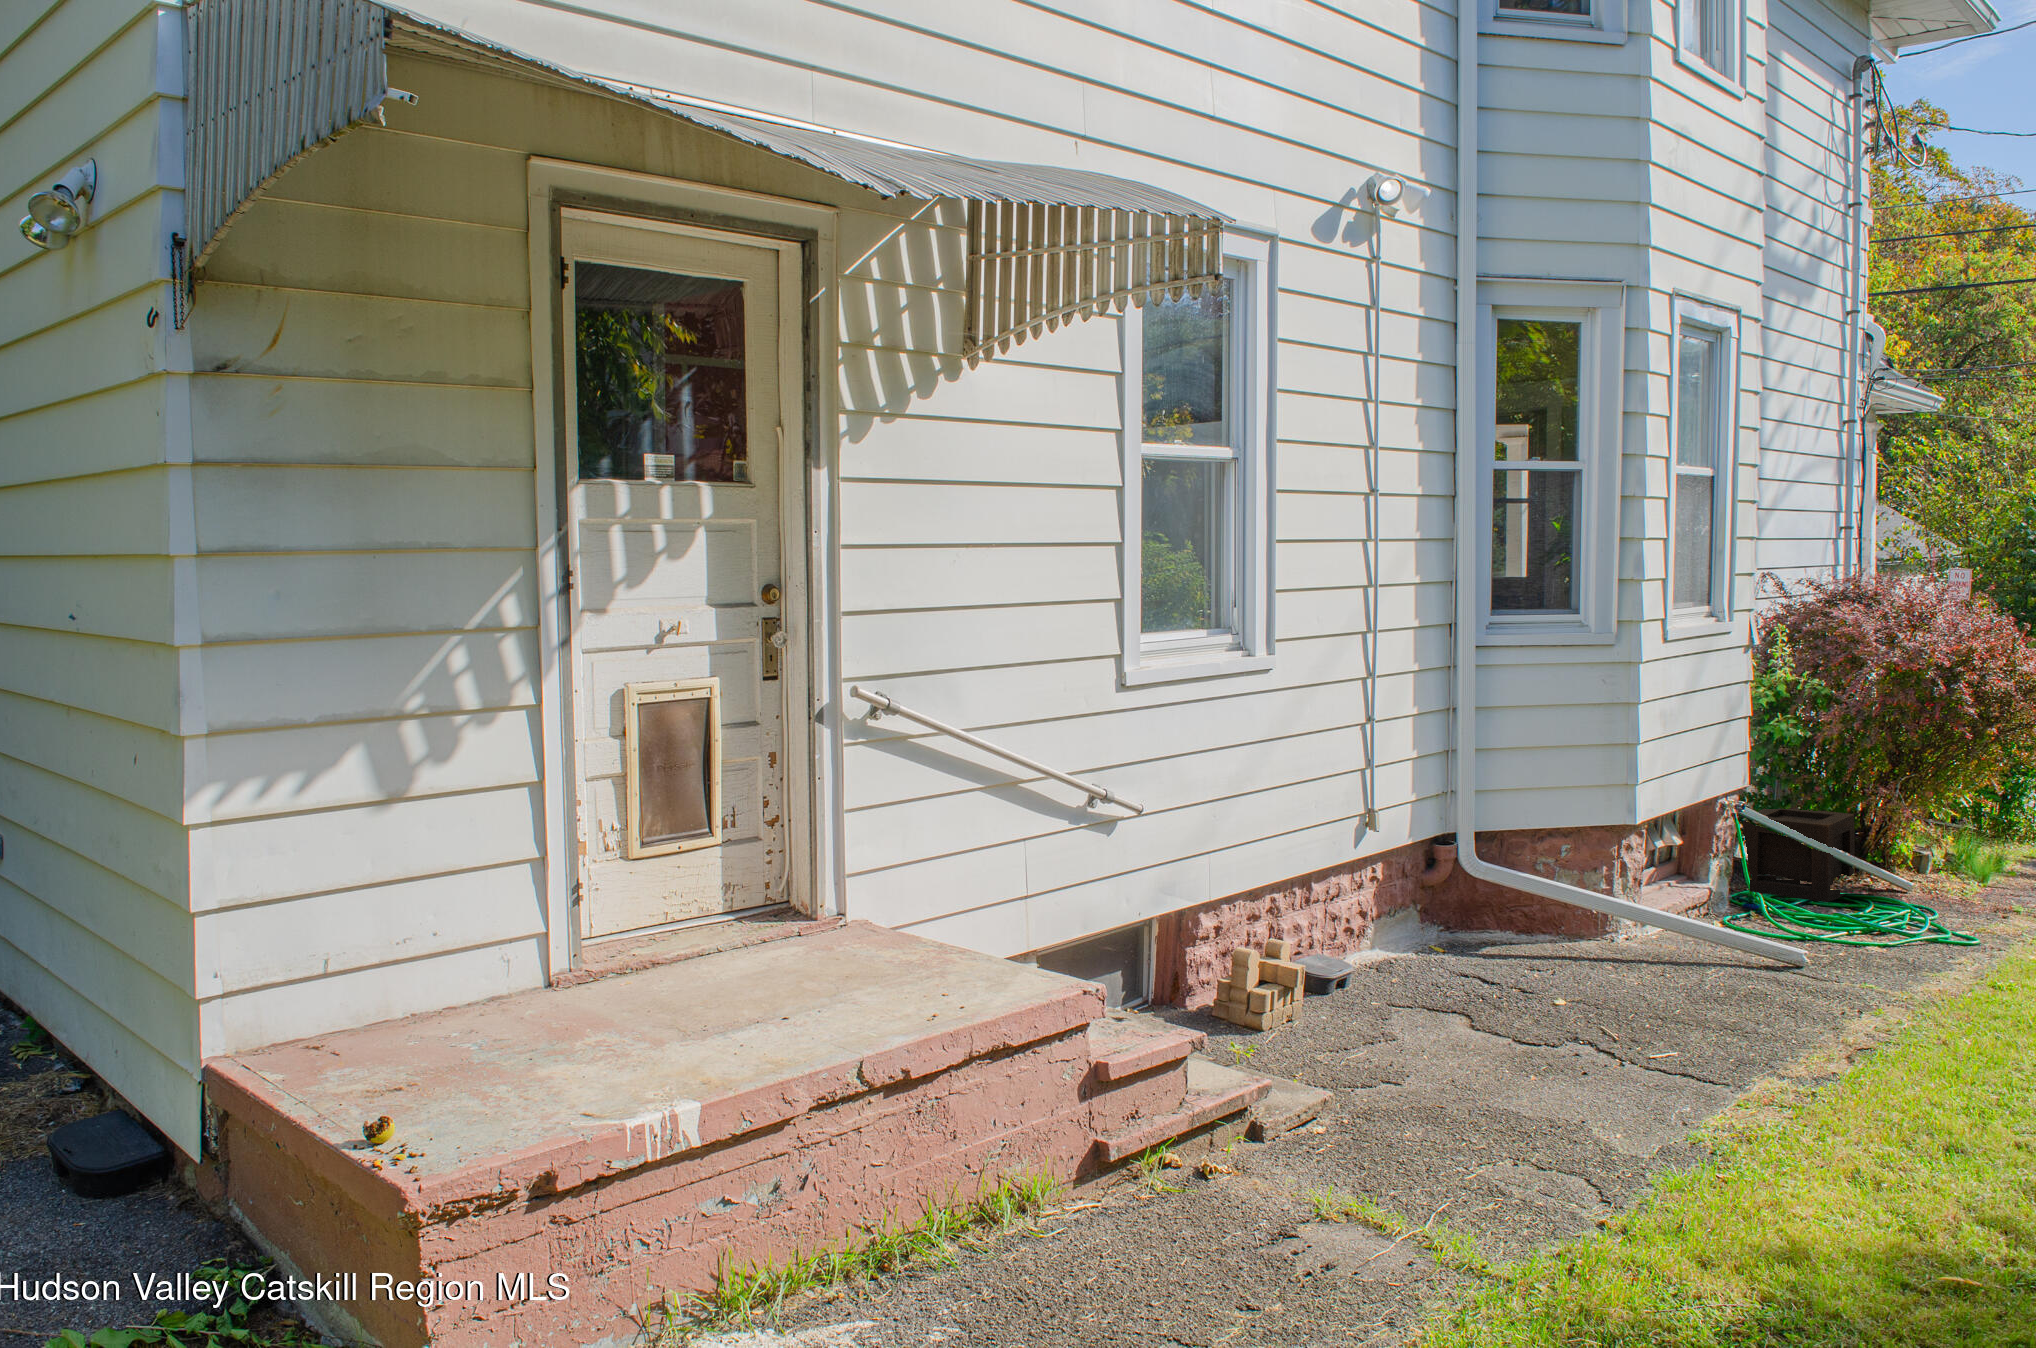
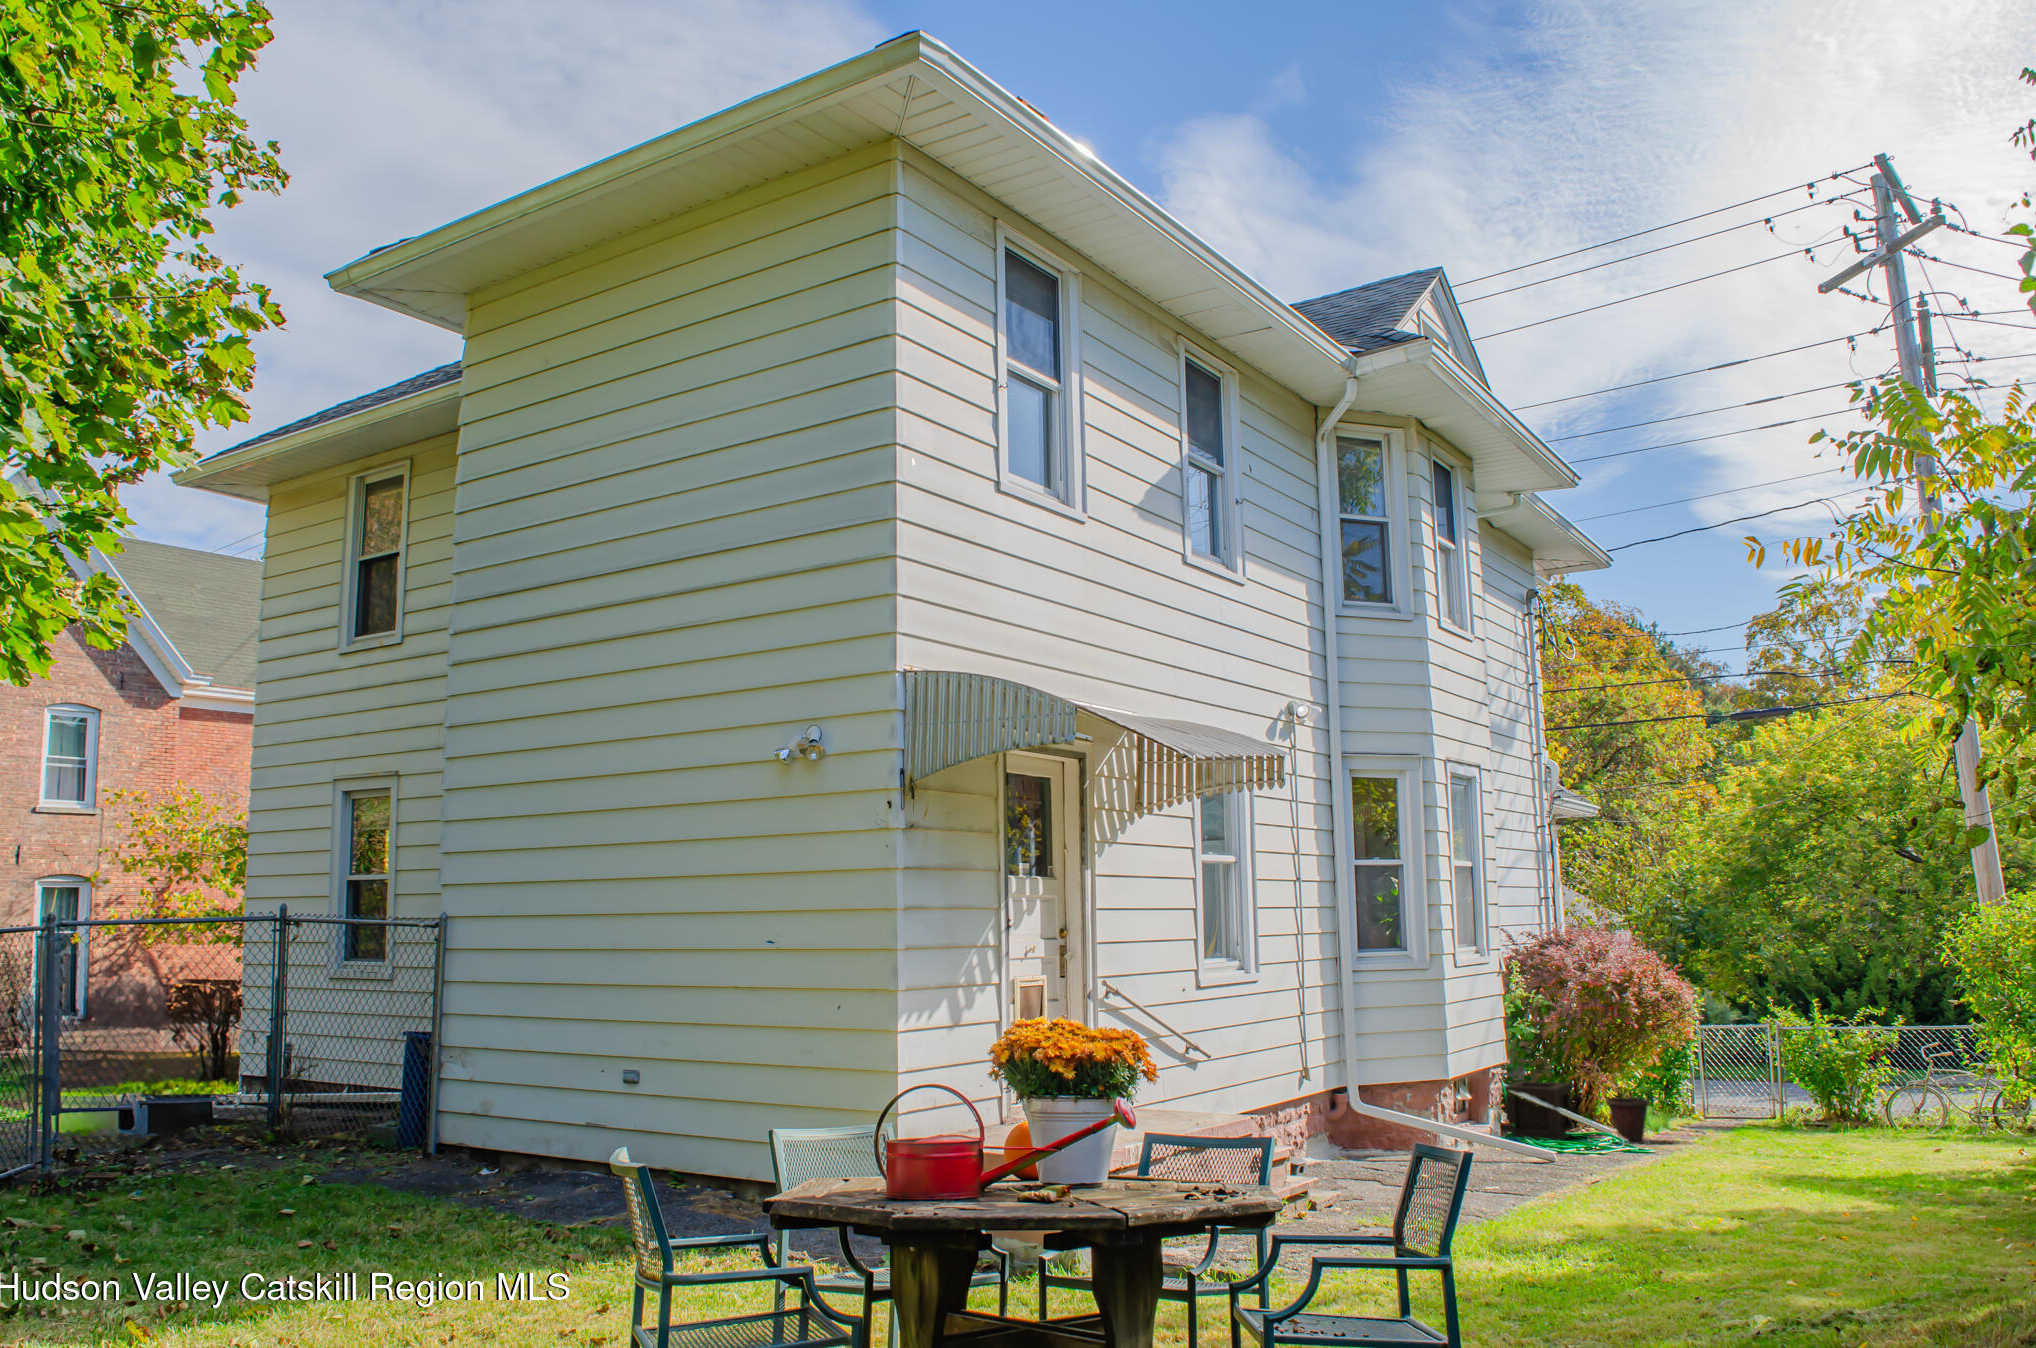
bucket: none [1912,833,1992,909] -> present [1605,1097,1650,1144]

